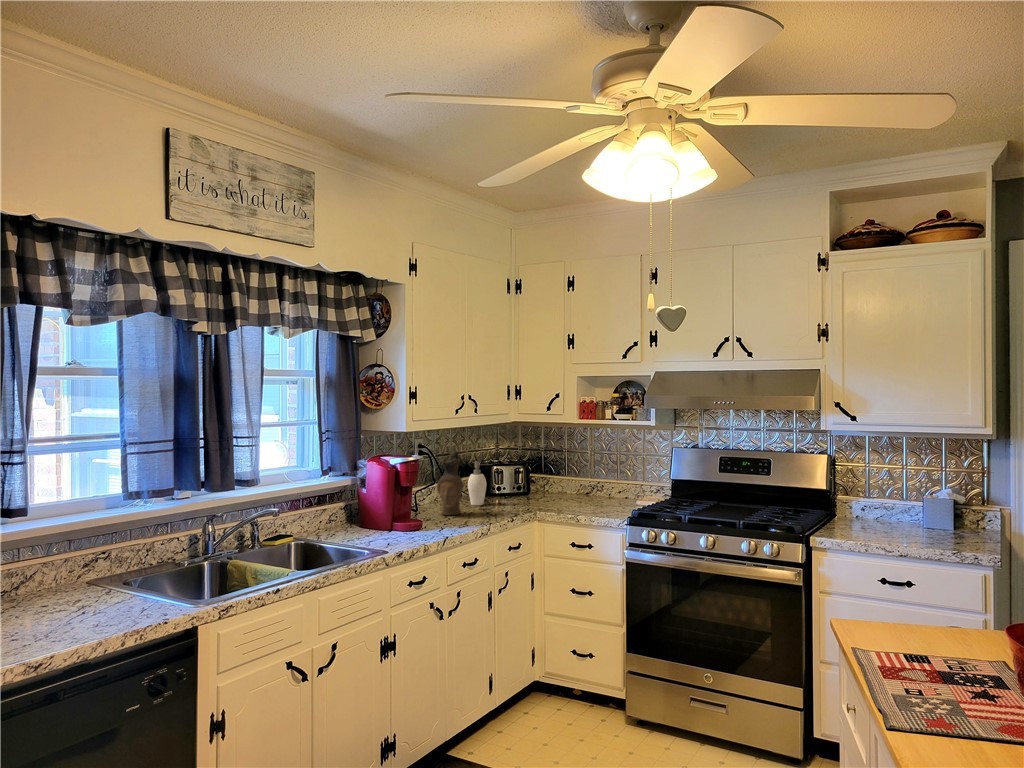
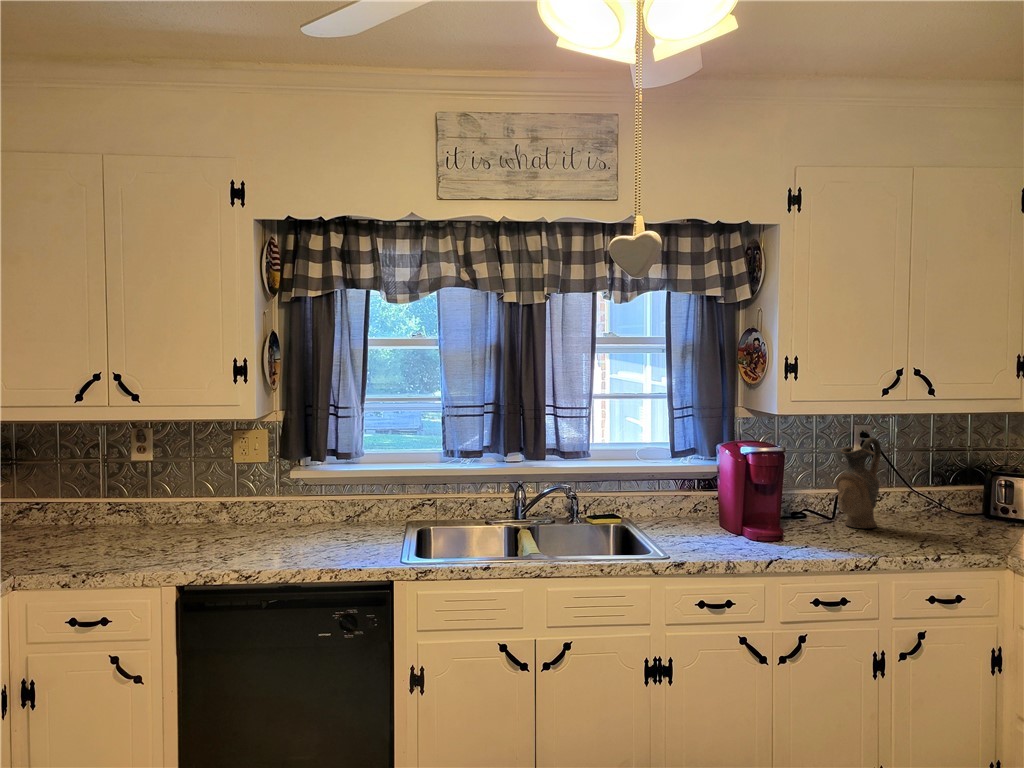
soap dispenser: present [468,462,490,505] -> none [917,457,960,522]

